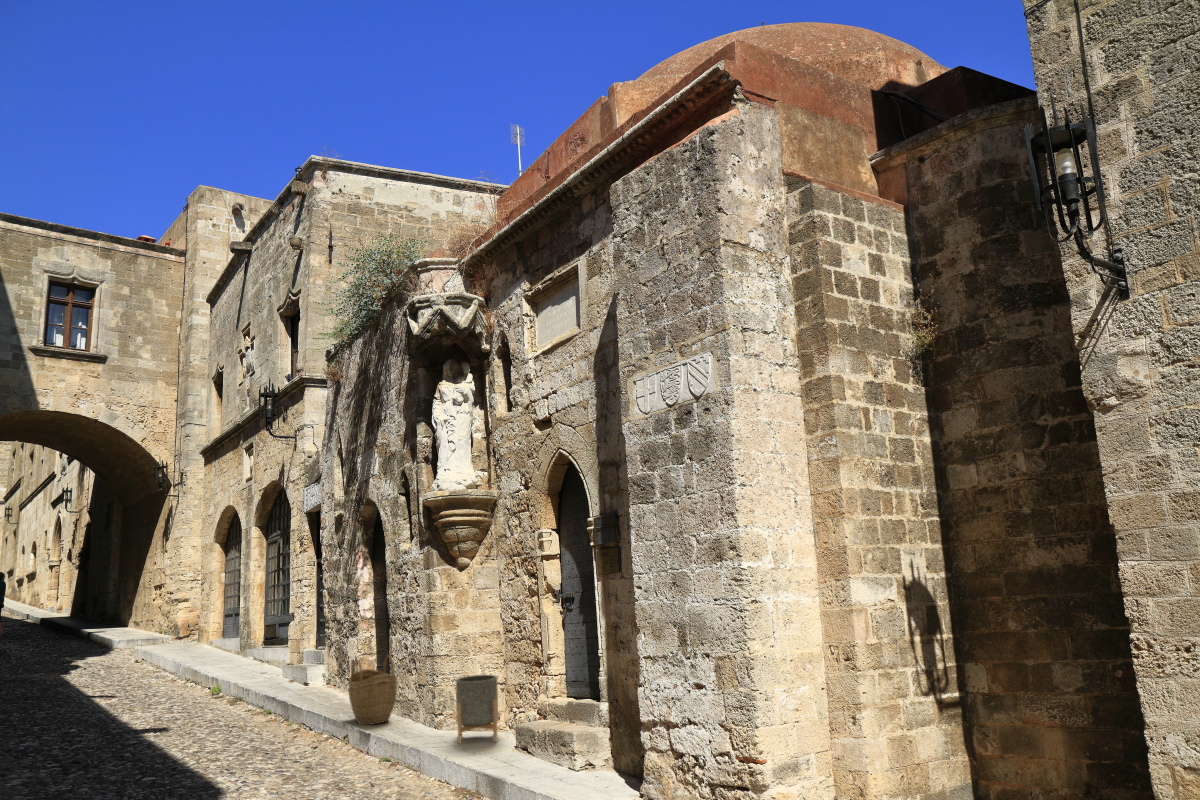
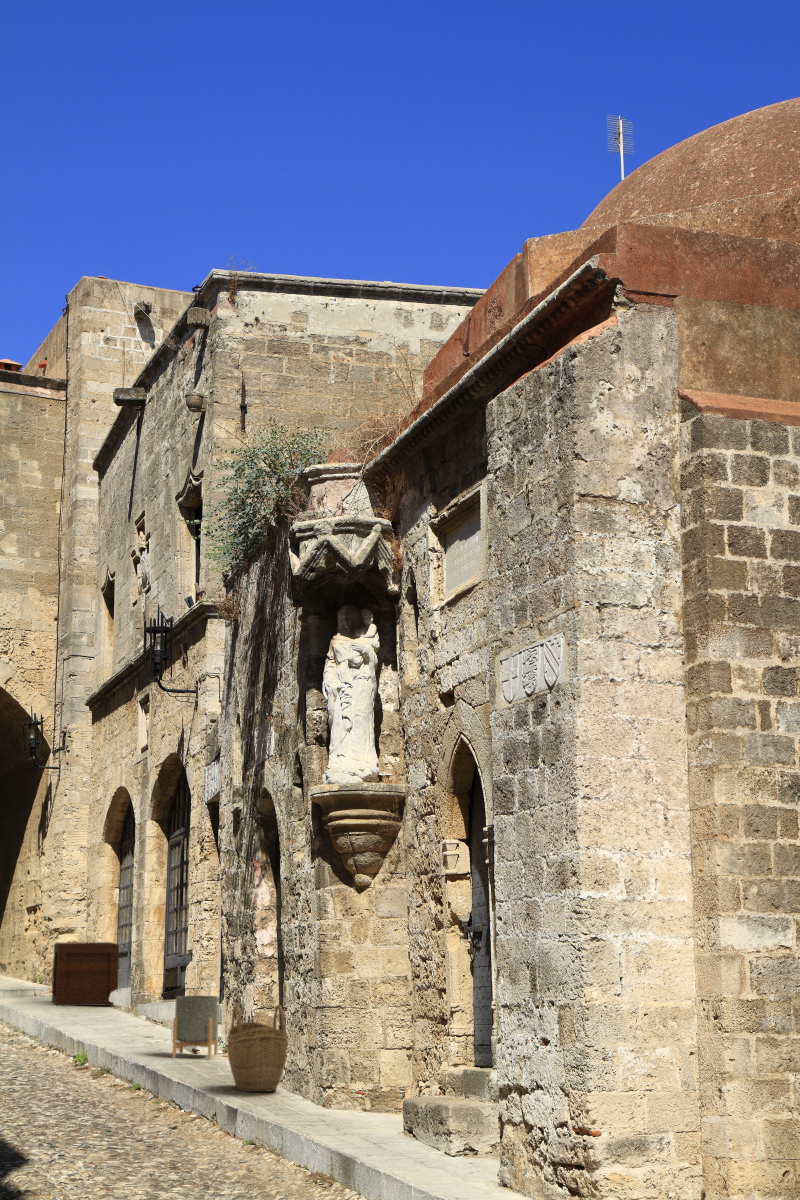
wooden crate: none [175,609,228,656] -> present [52,942,119,1006]
planter: present [456,675,498,744] -> present [172,995,218,1059]

